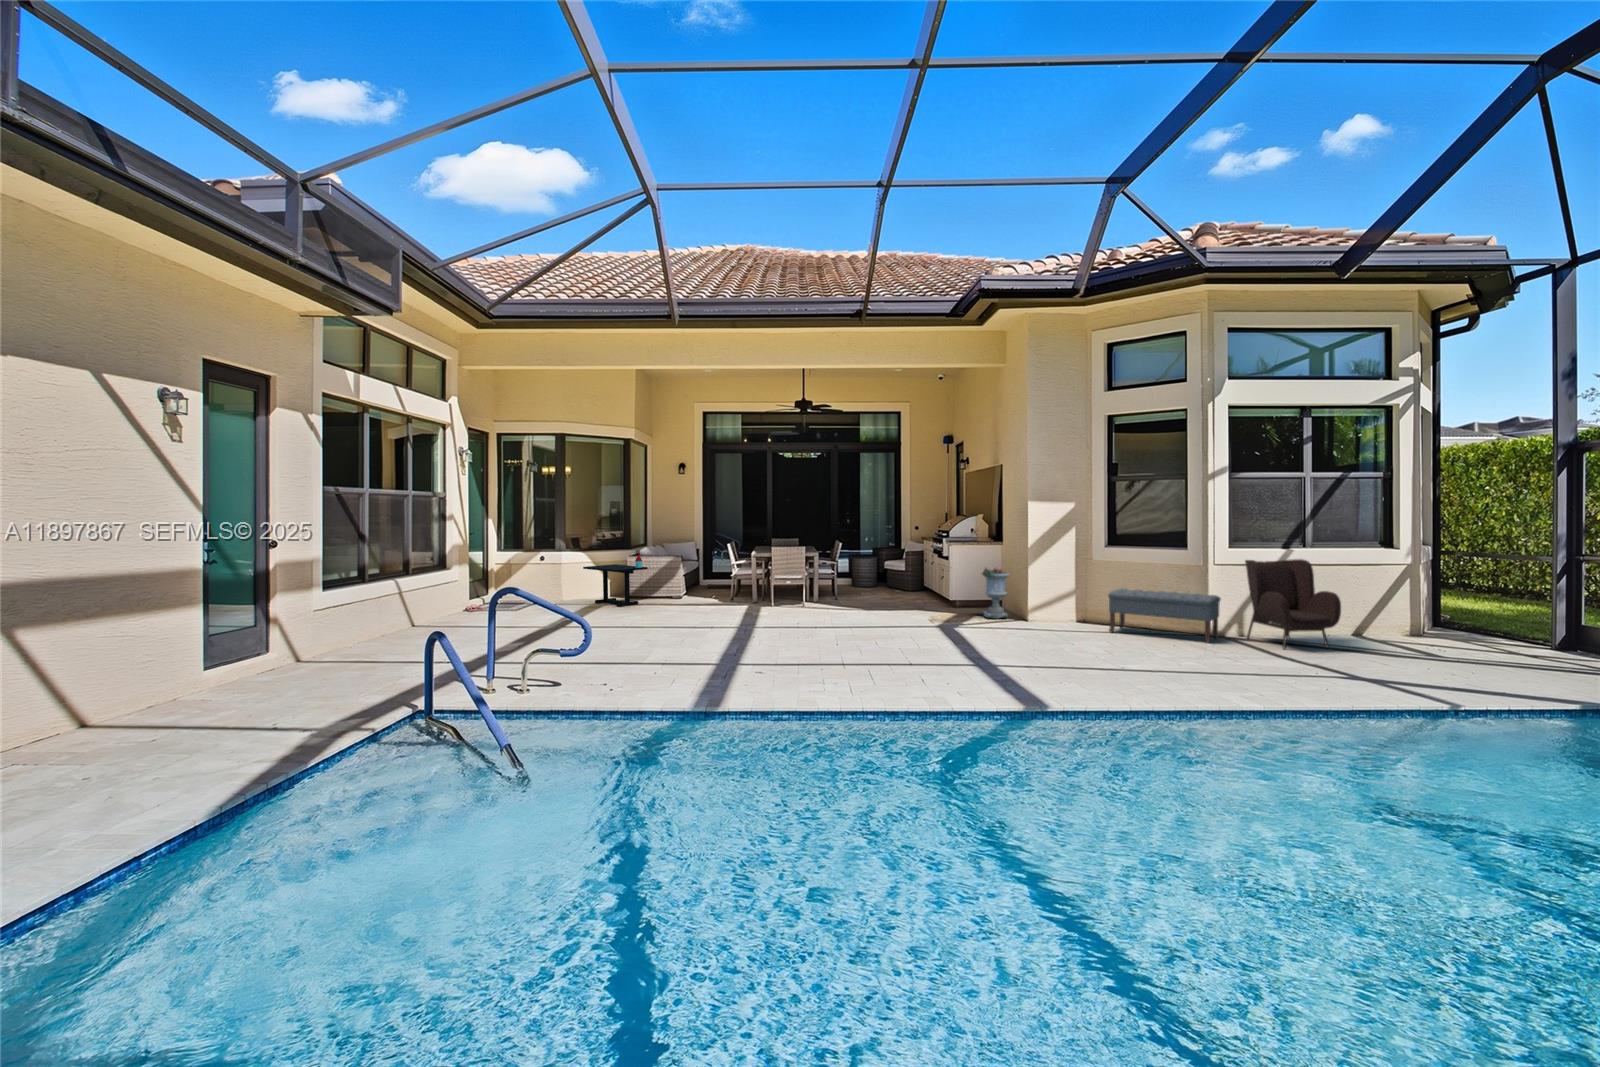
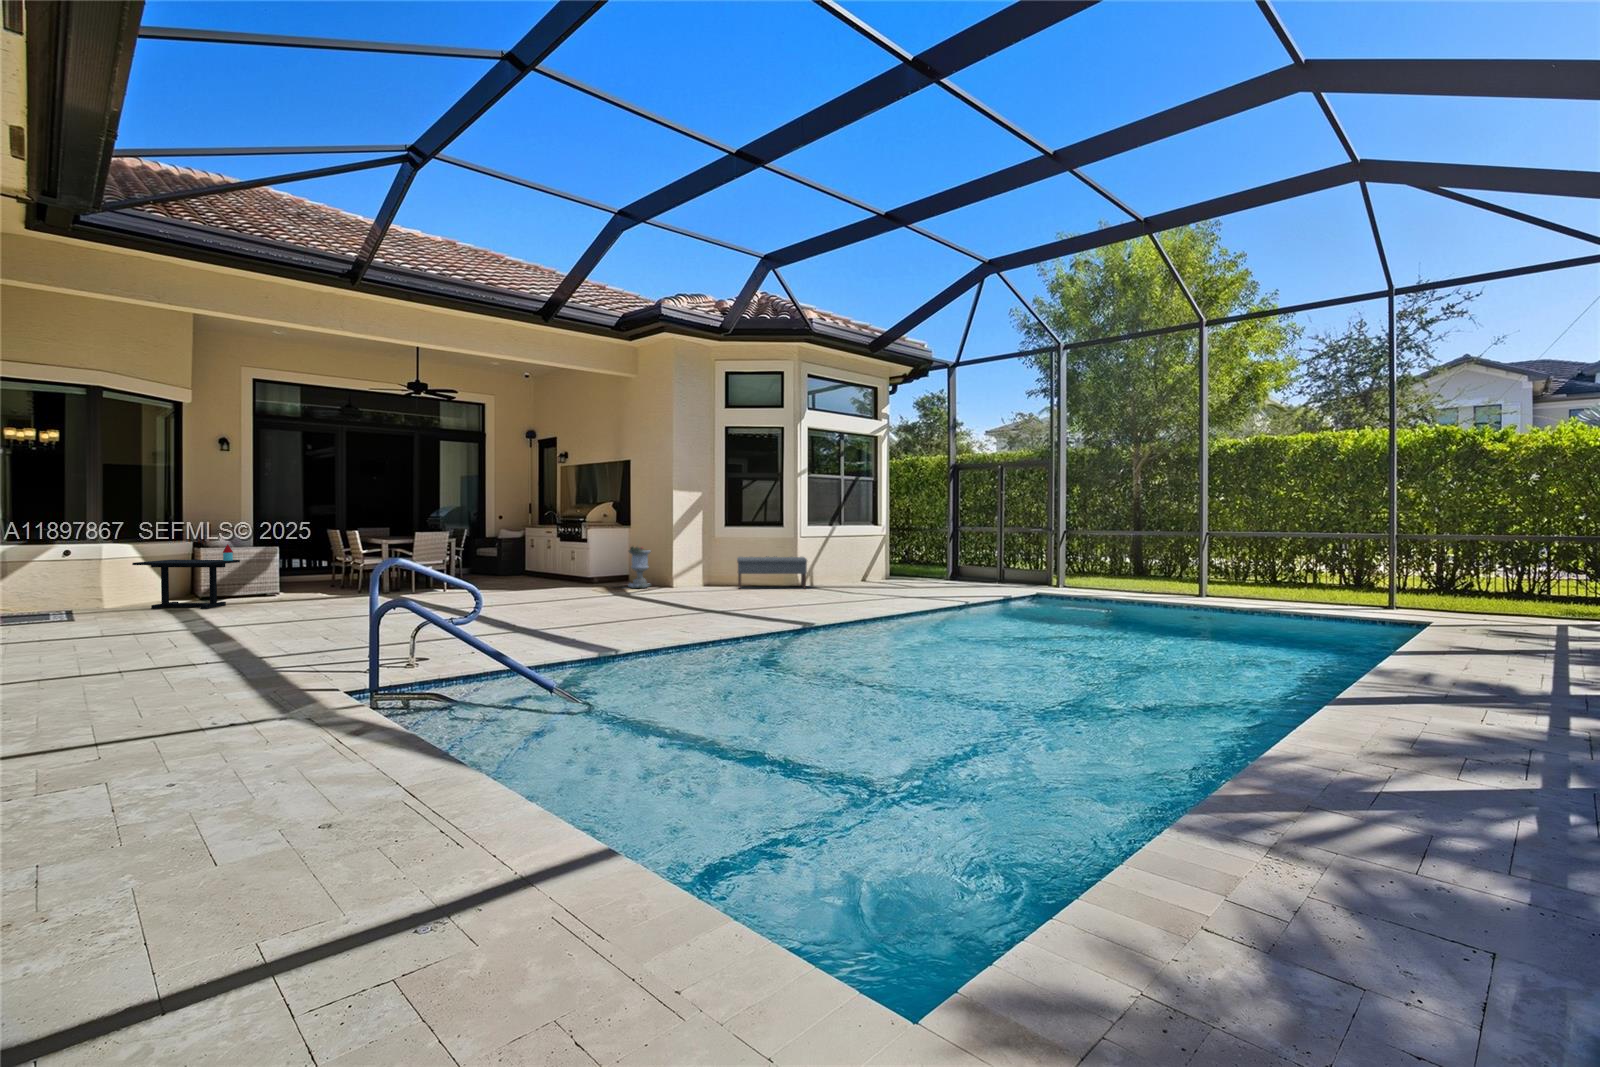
armchair: present [1245,559,1341,649] -> none [816,531,873,588]

